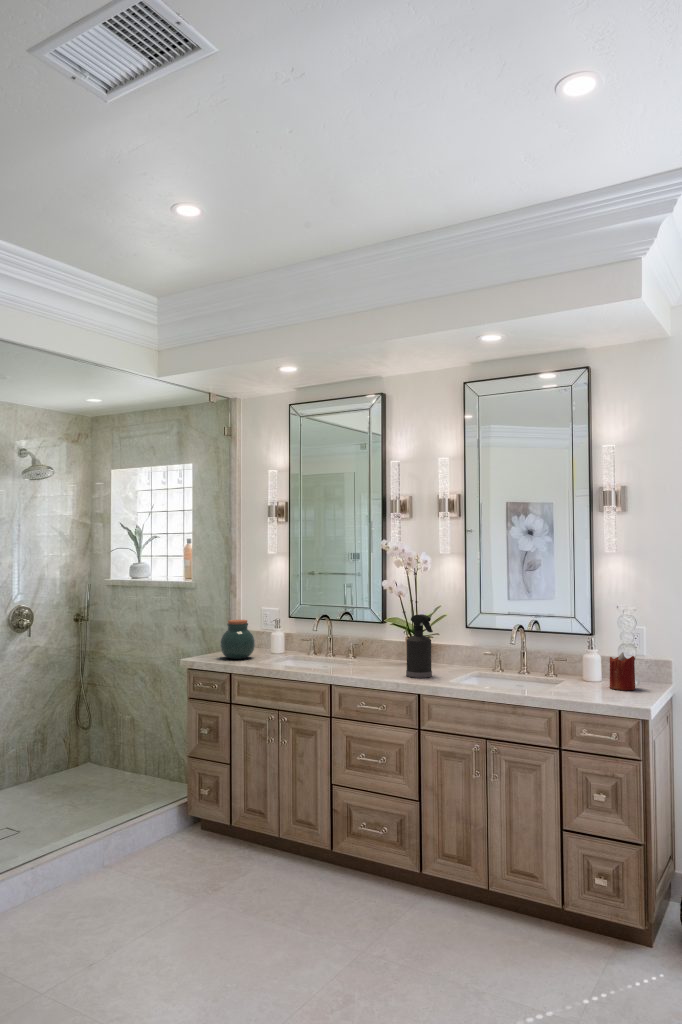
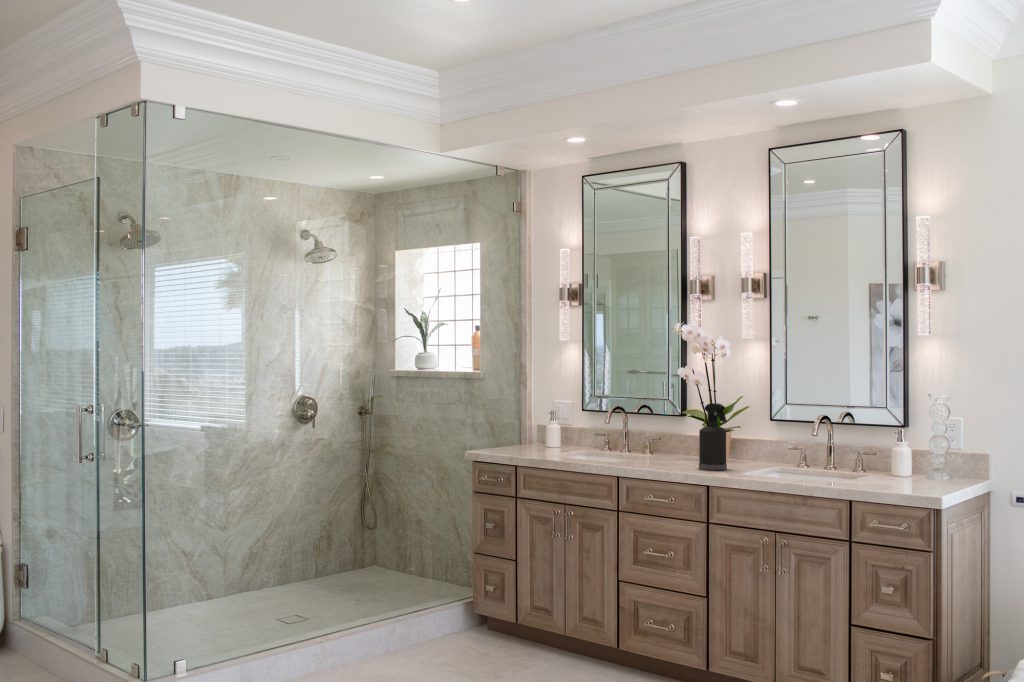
jar: present [220,620,255,659] -> none [508,411,544,453]
candle: present [610,652,635,690] -> none [917,444,946,485]

